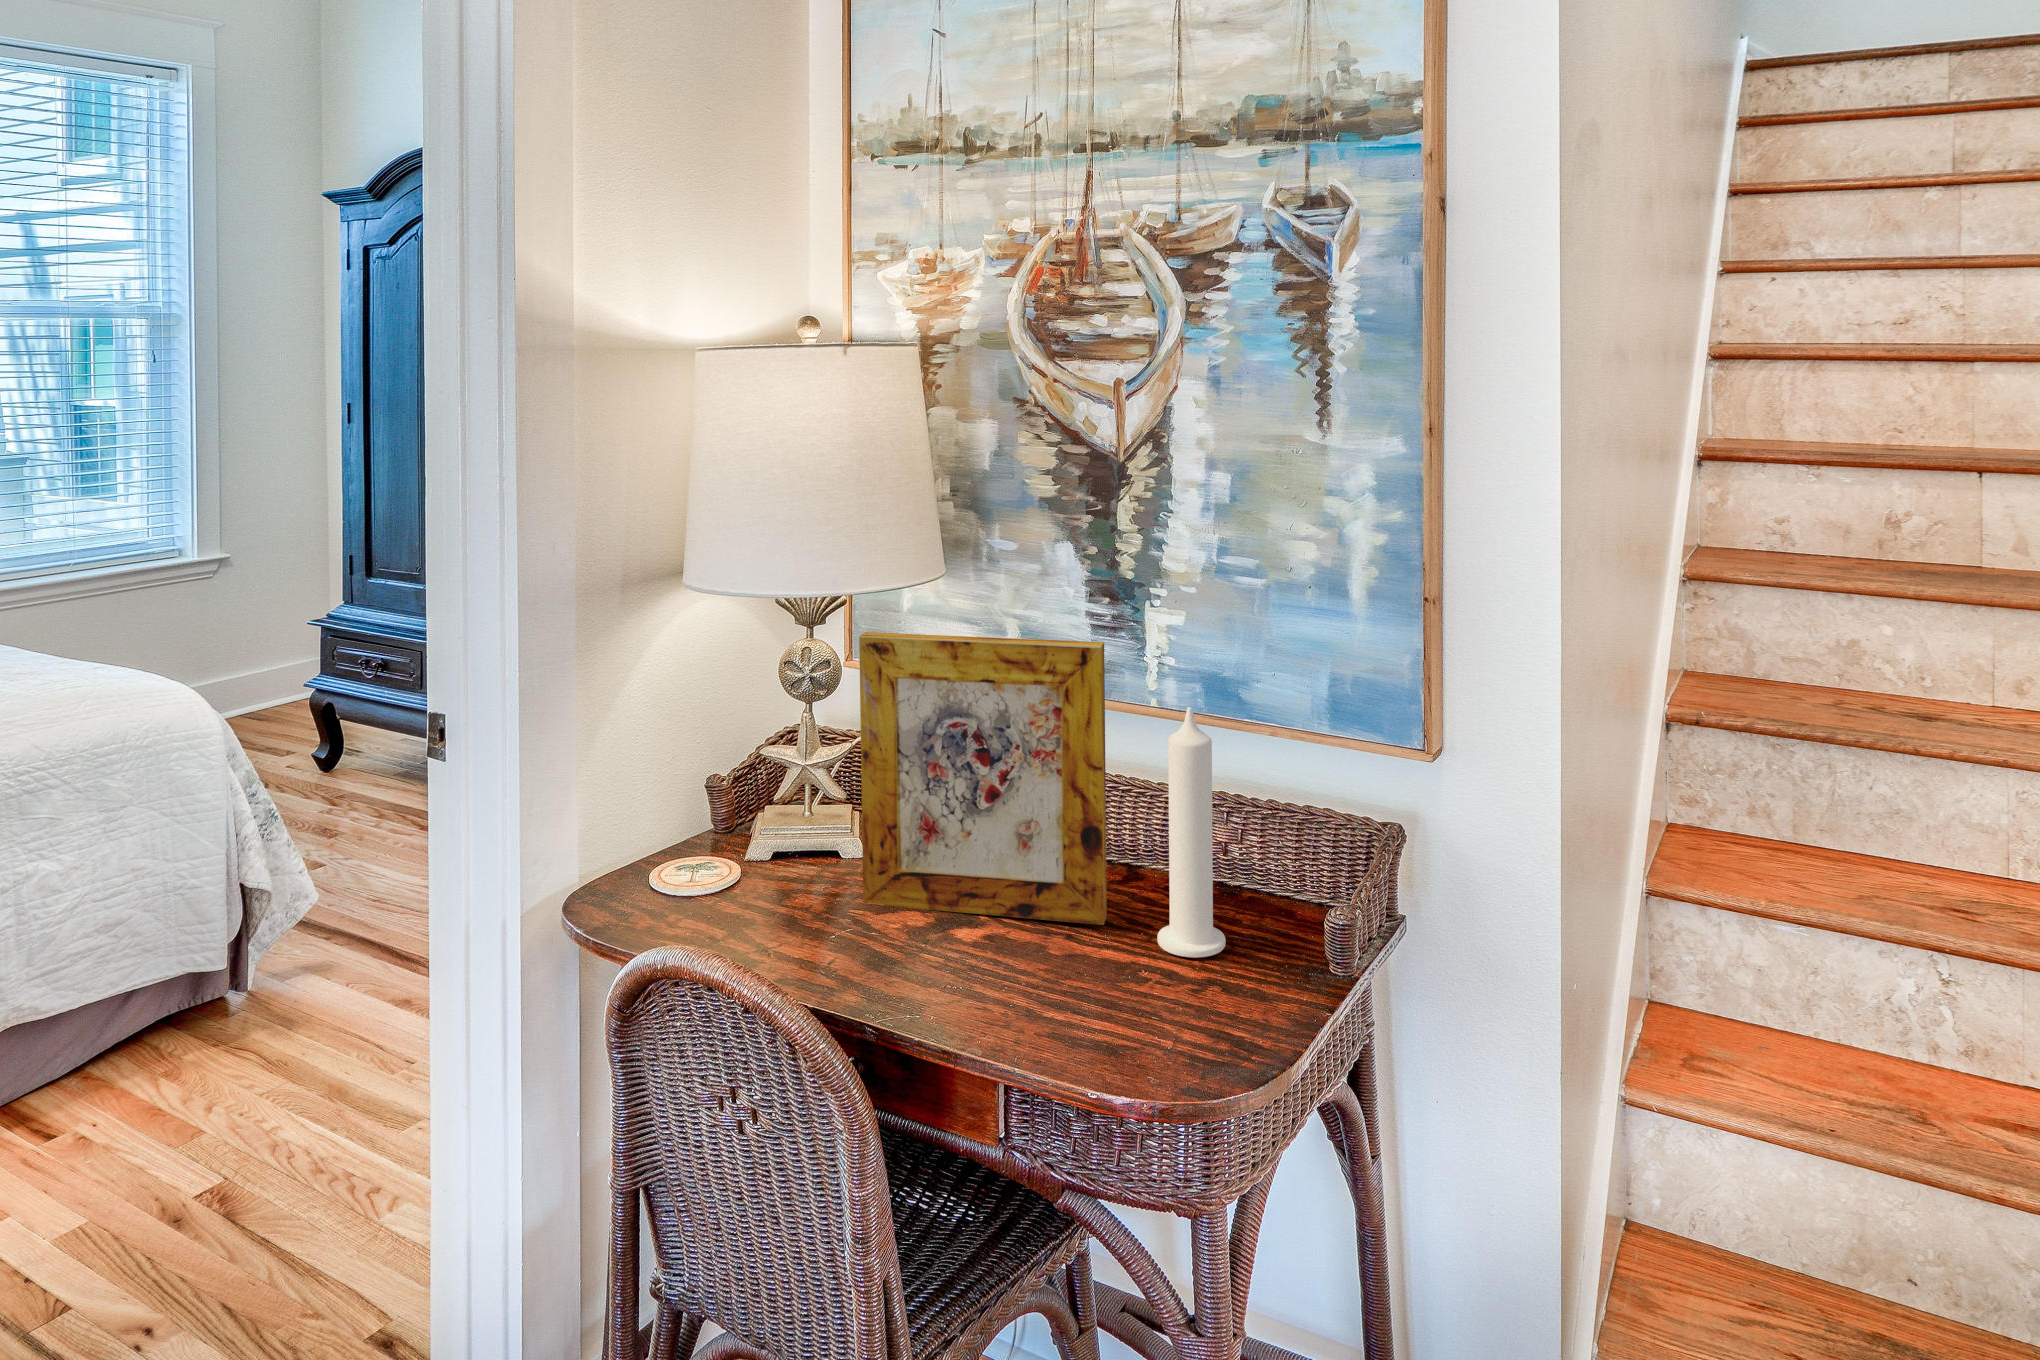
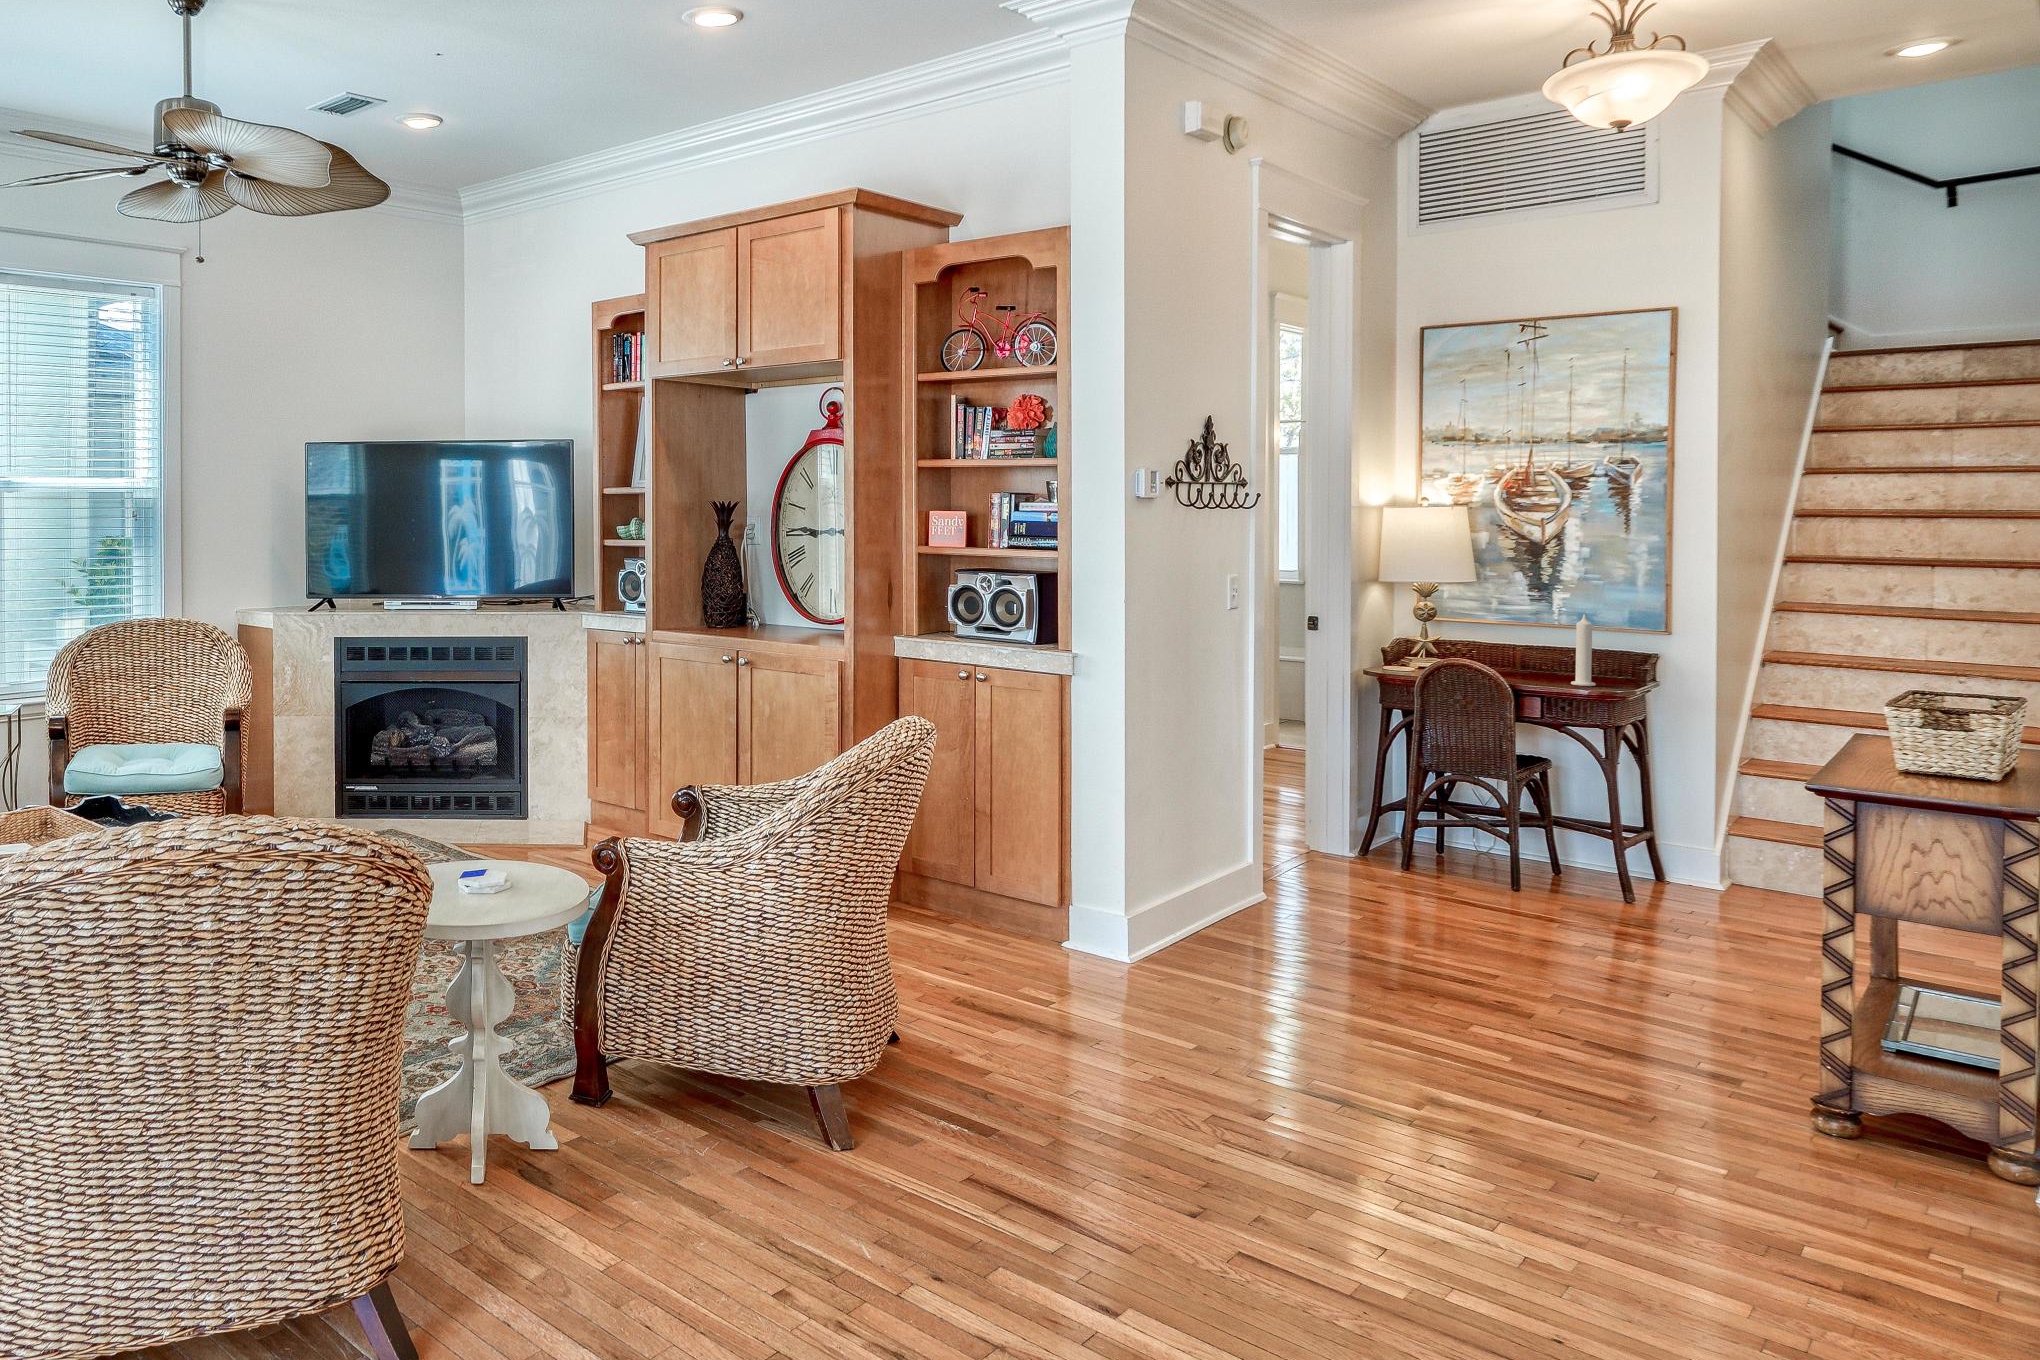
picture frame: present [859,632,1107,925] -> none [1460,594,1552,681]

